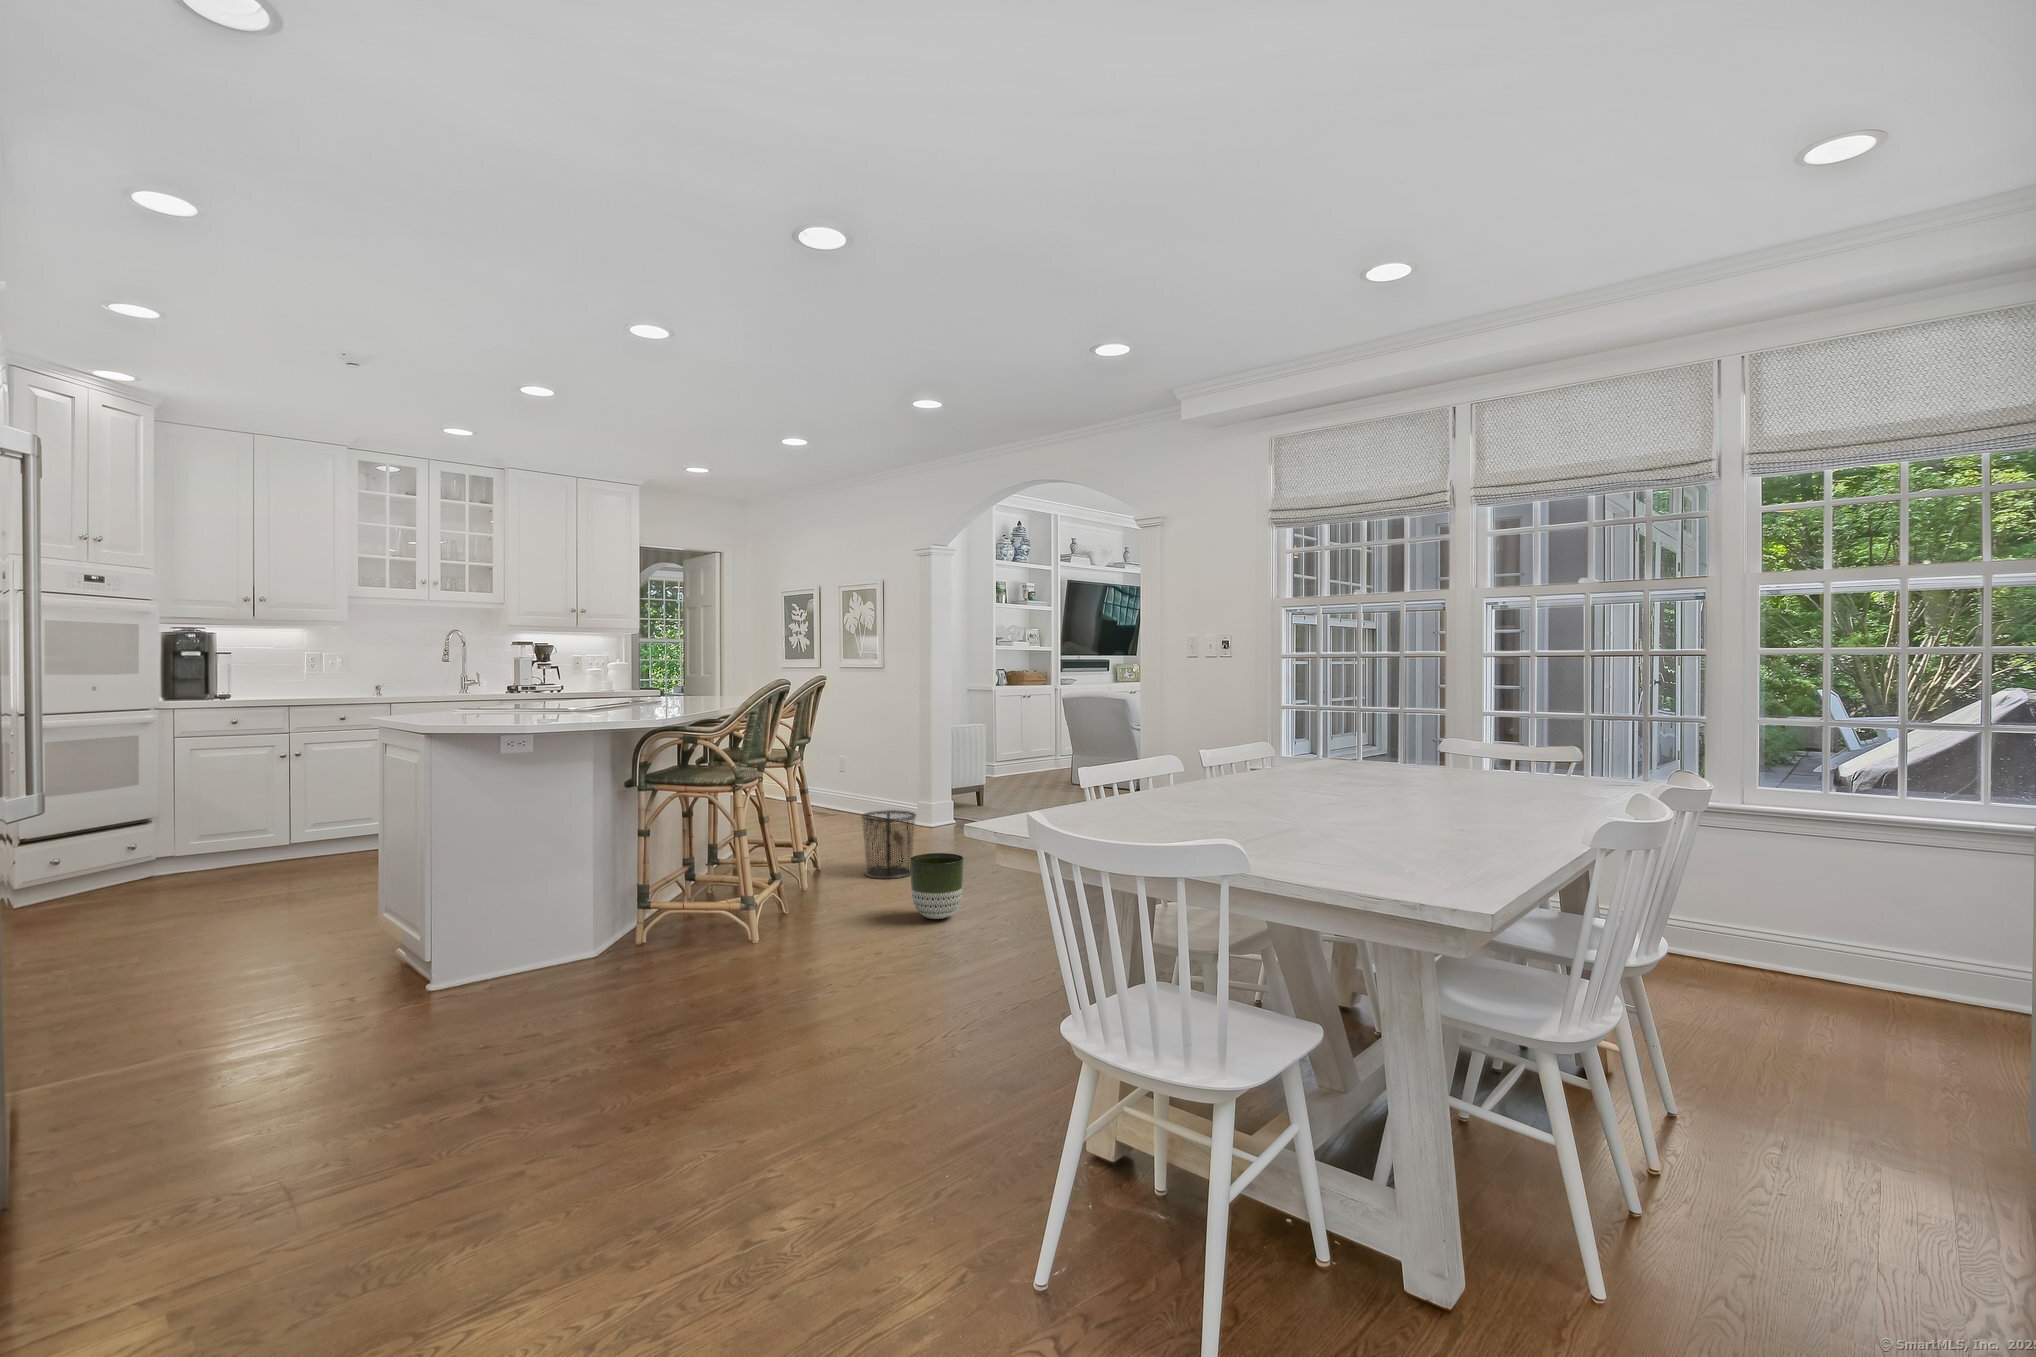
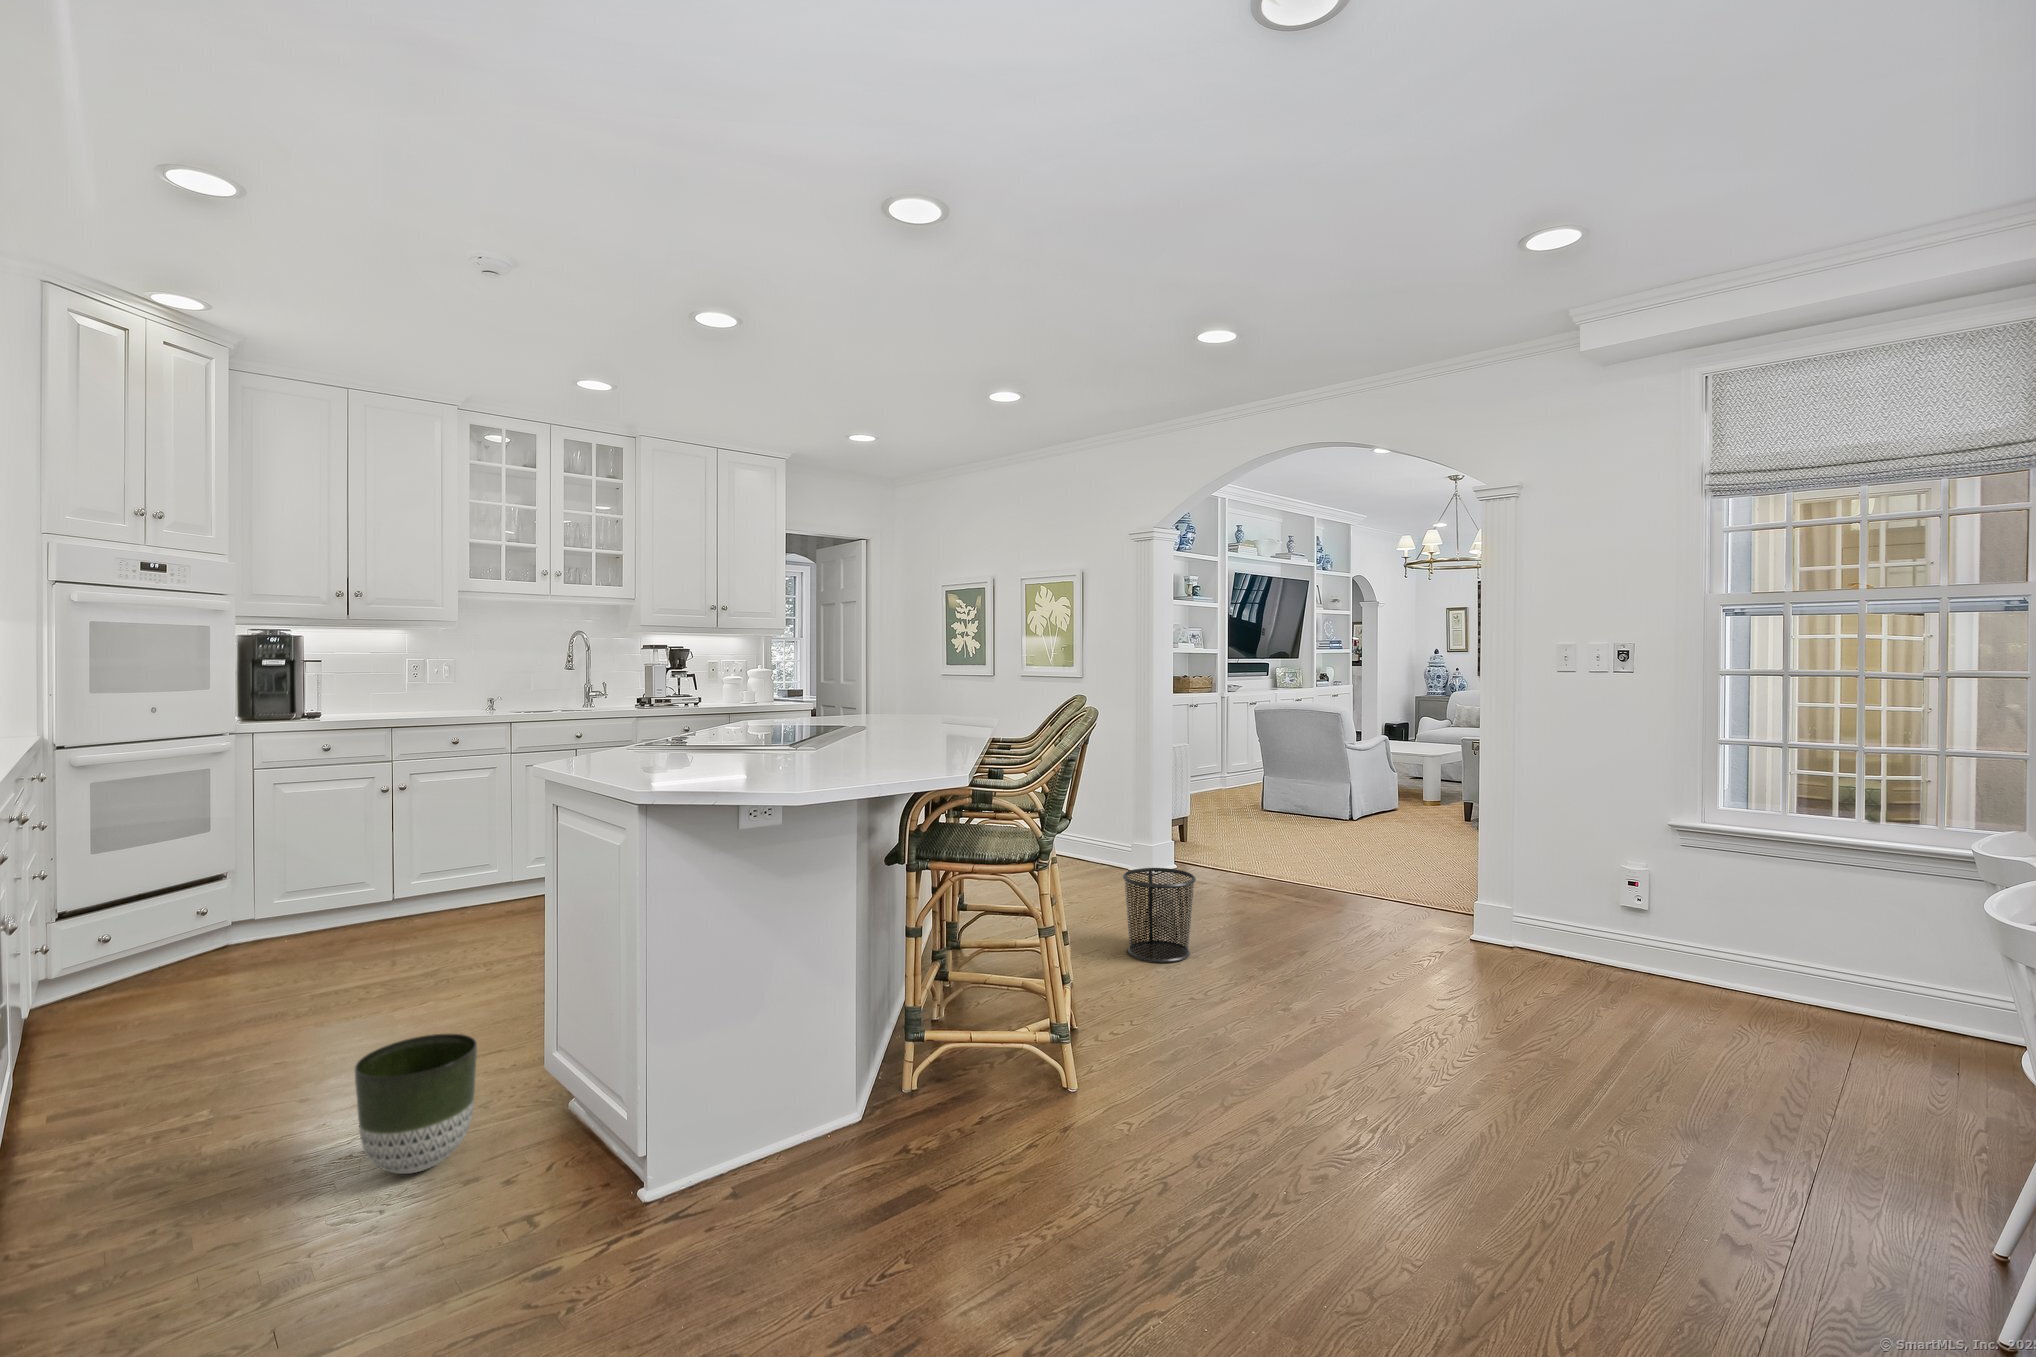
planter: present [910,853,964,919] -> present [355,1034,477,1174]

